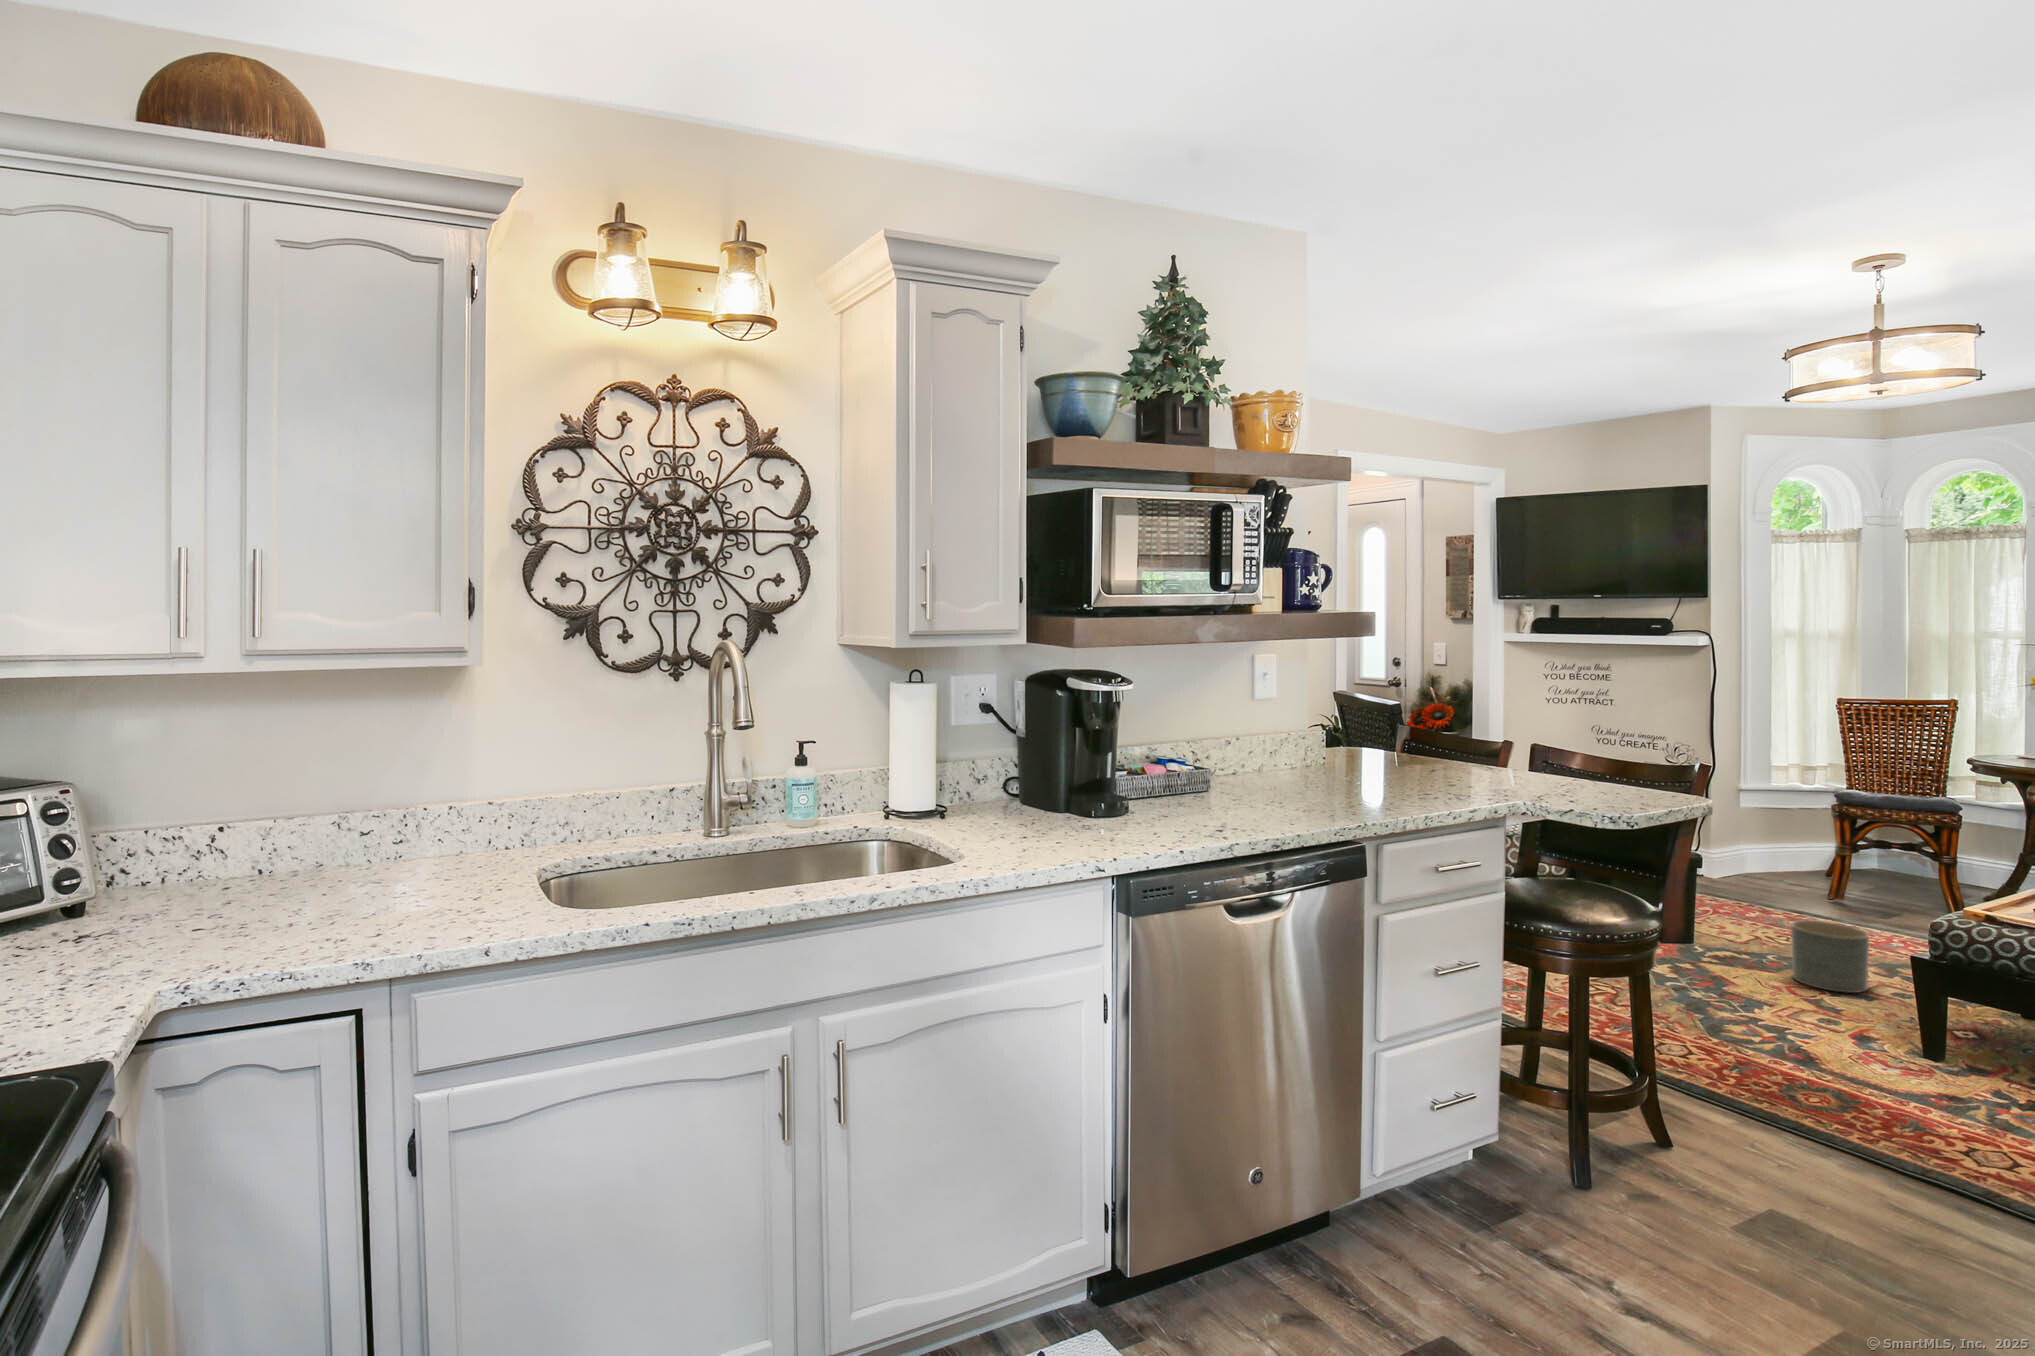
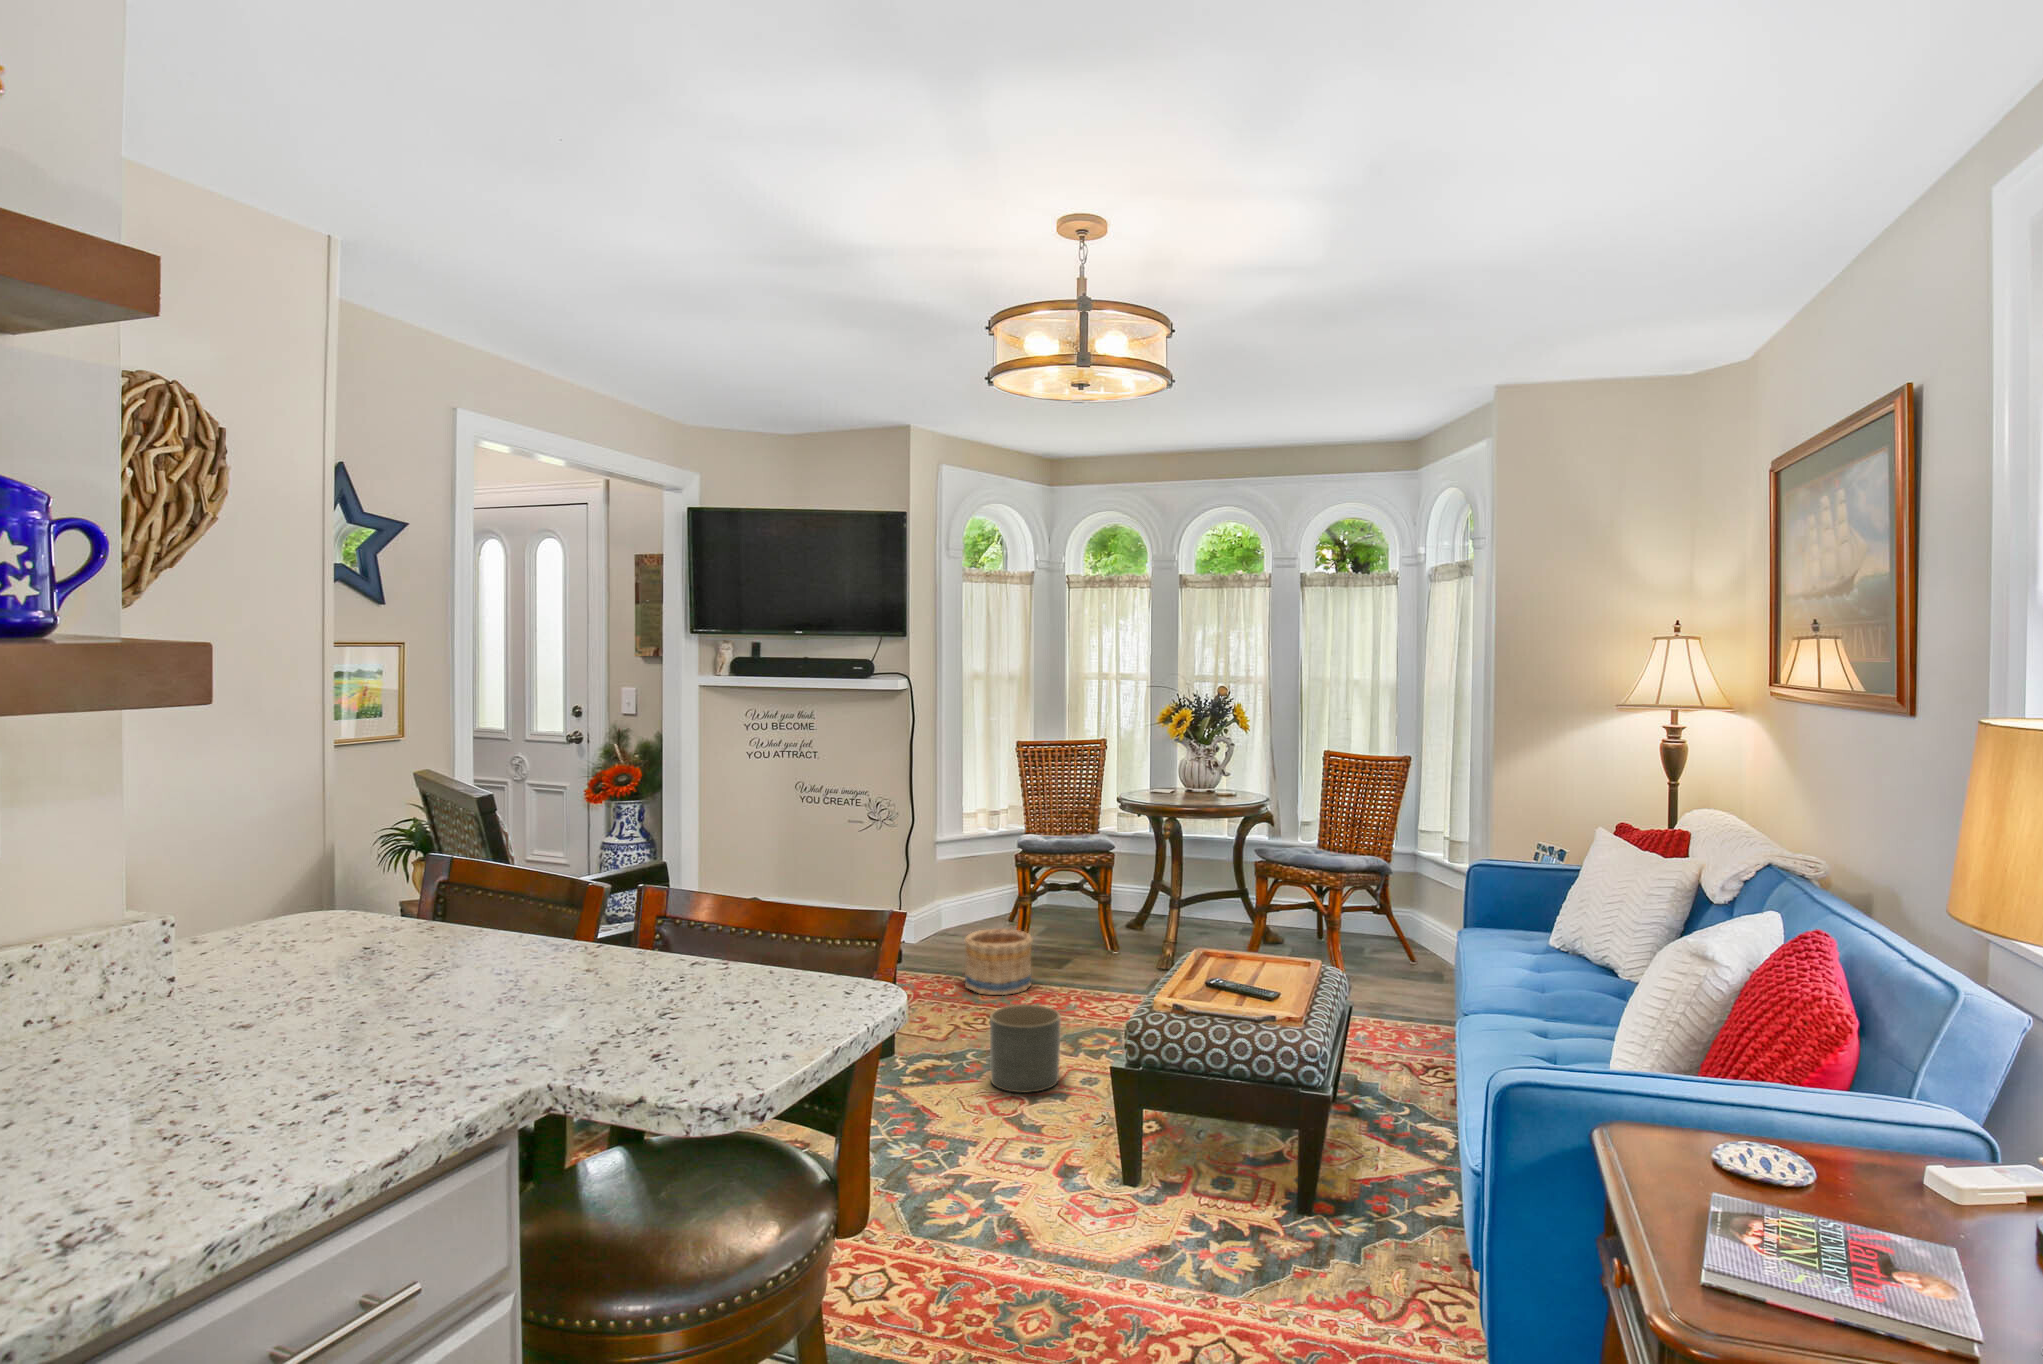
basket: none [1770,867,1850,927] -> present [964,929,1033,995]

